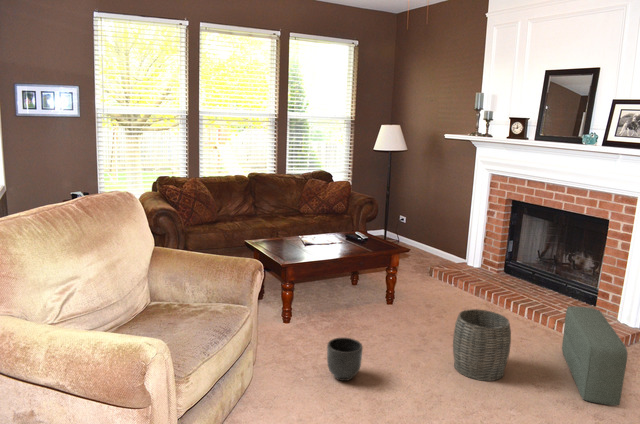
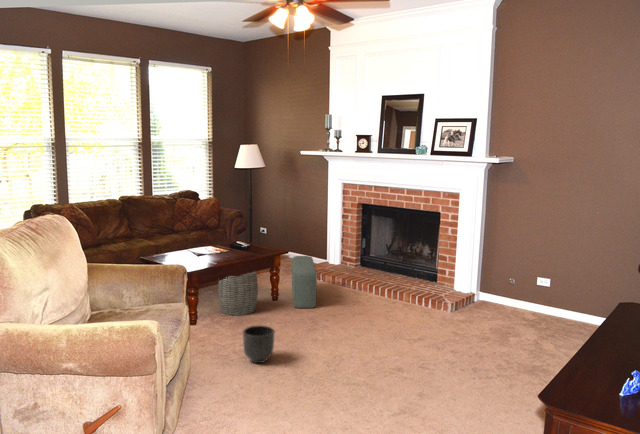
pouf: present [562,306,628,405] -> present [292,256,317,308]
woven basket: present [453,309,511,381] -> present [218,272,258,315]

